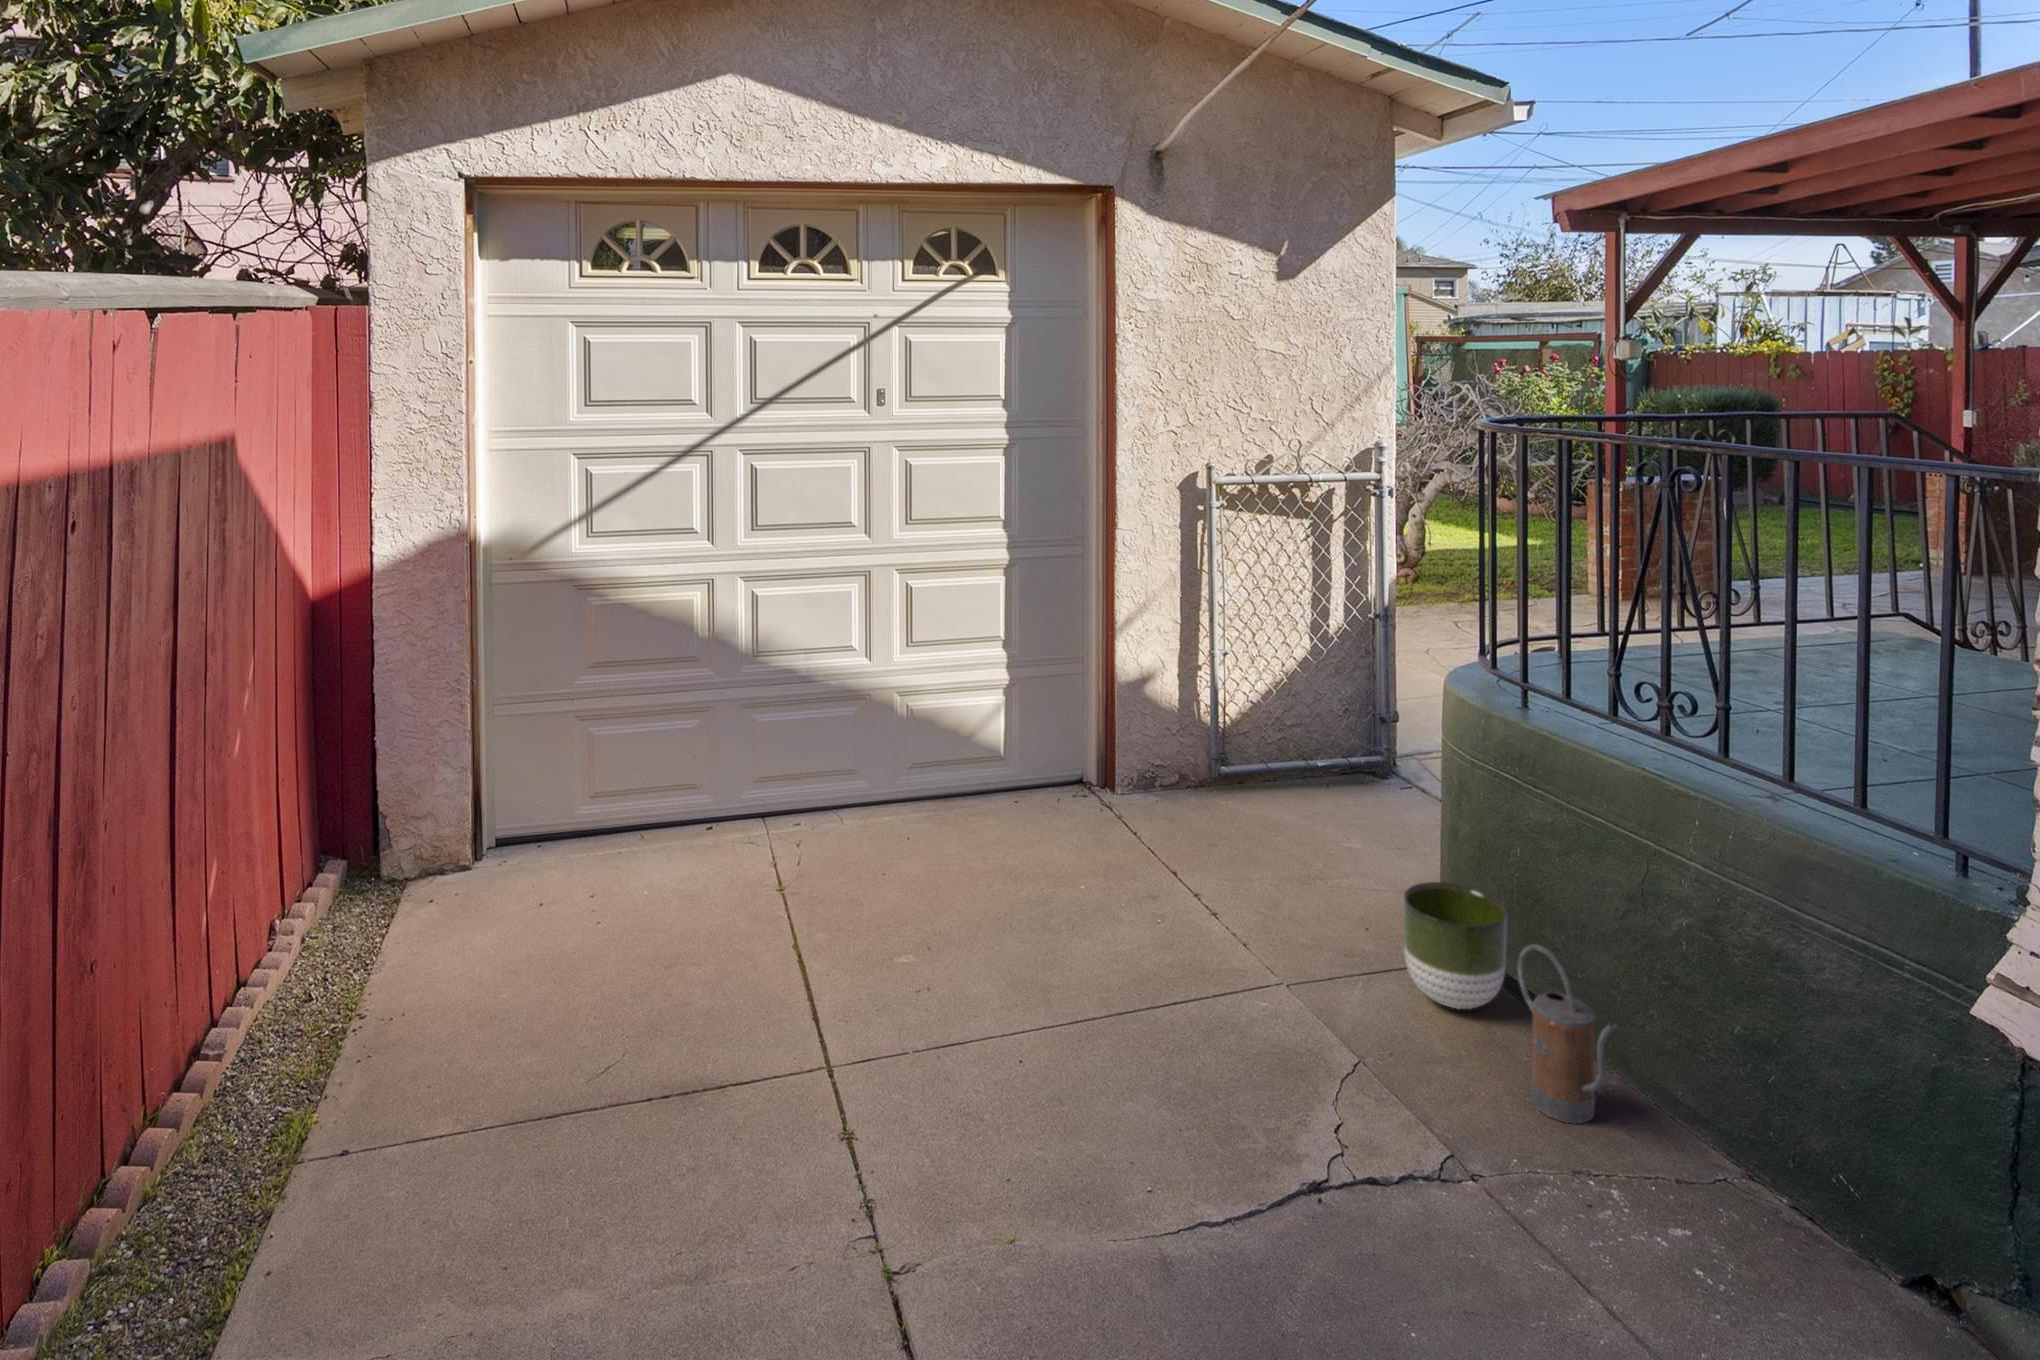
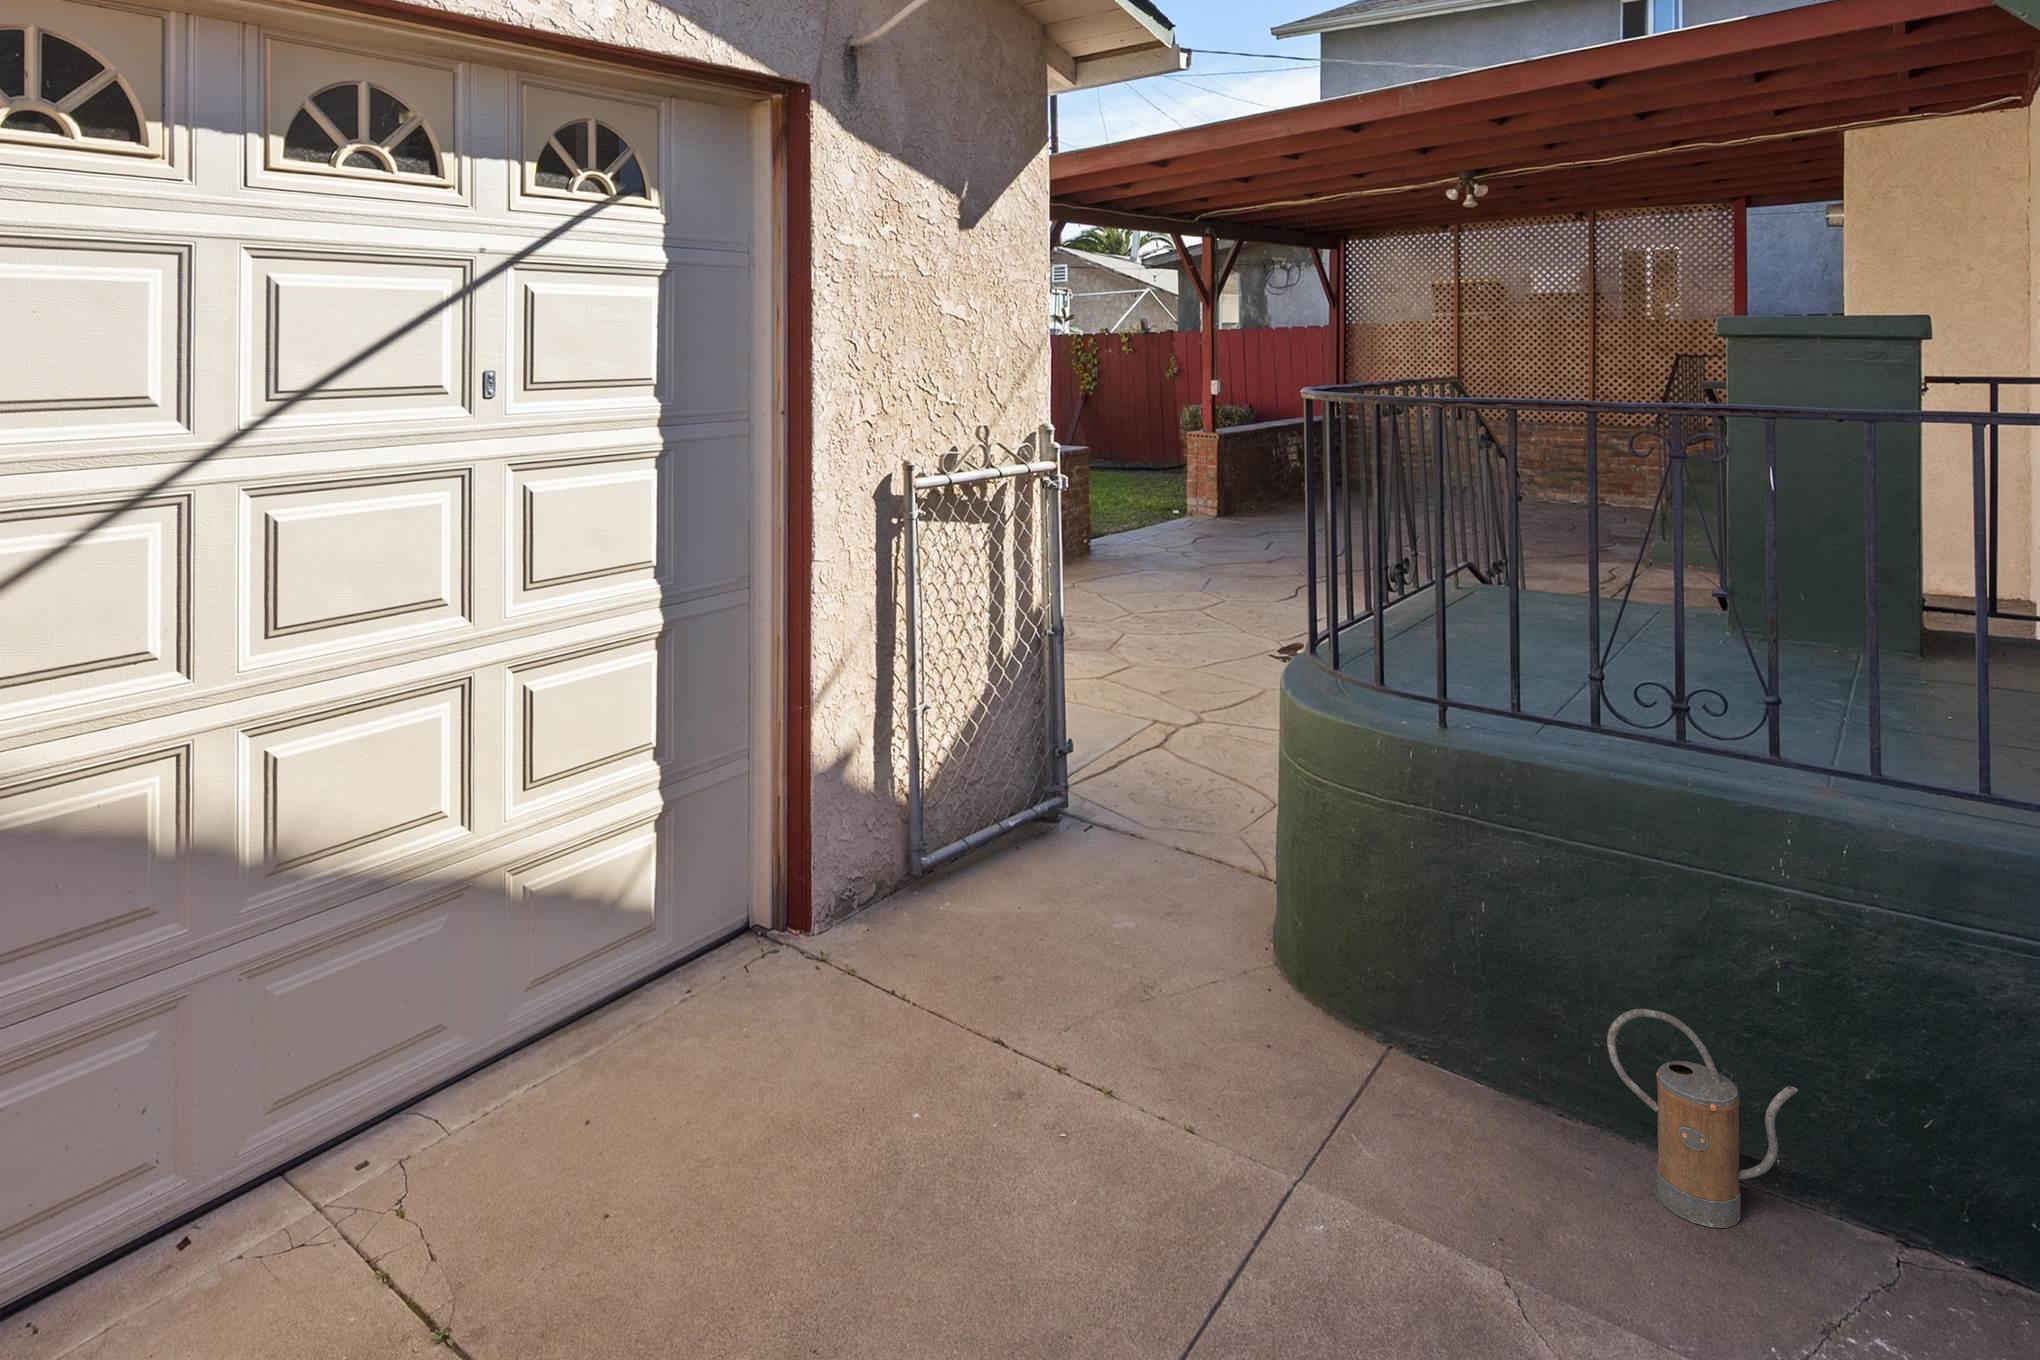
planter: present [1404,882,1507,1009] -> none [1384,949,1514,1113]

